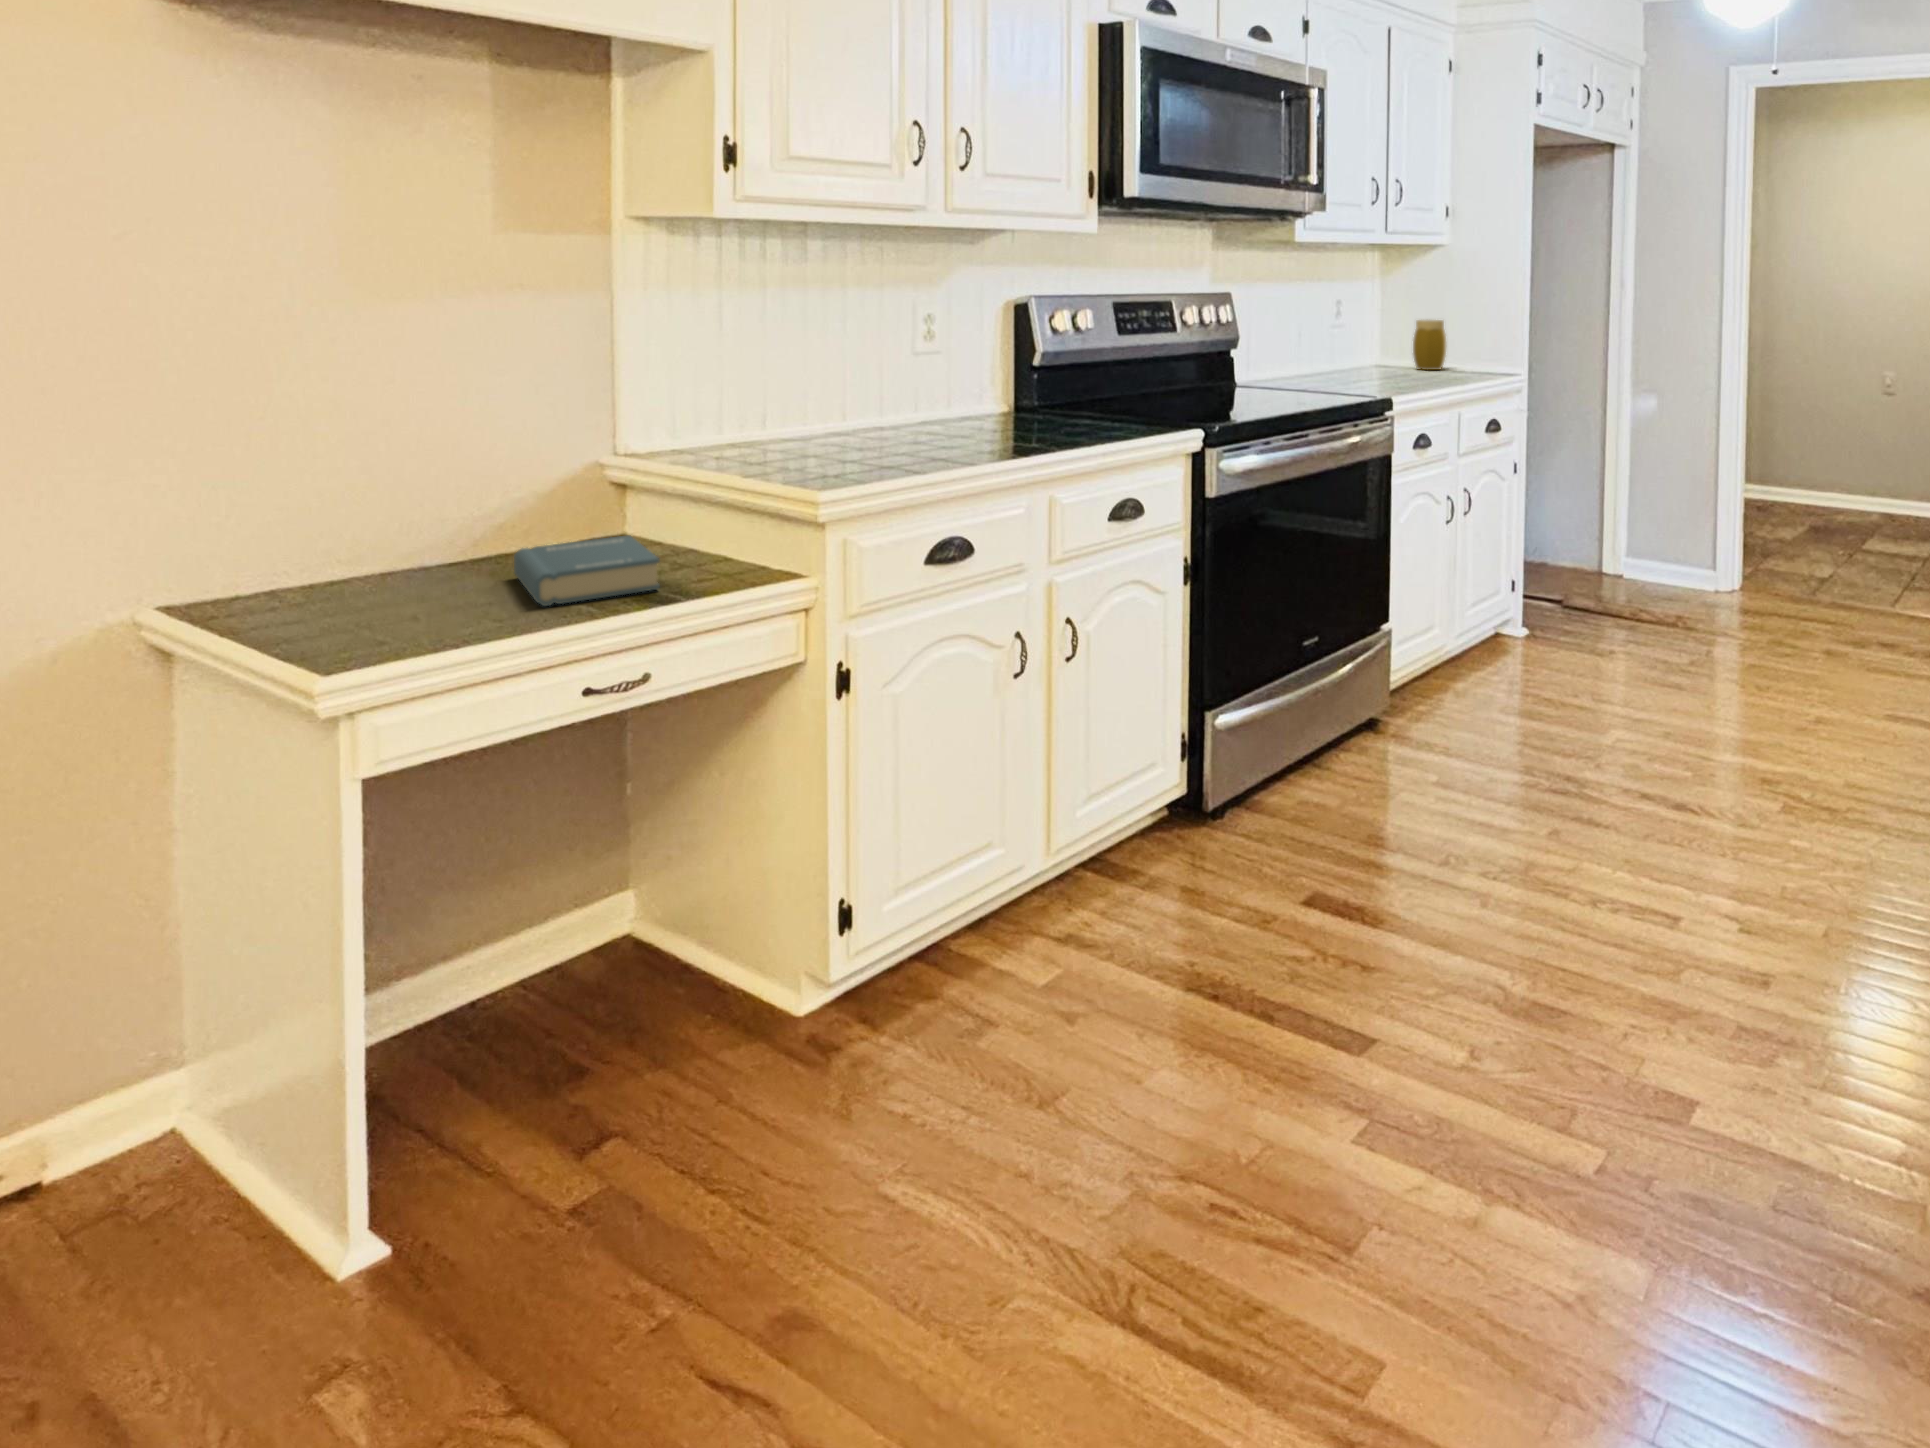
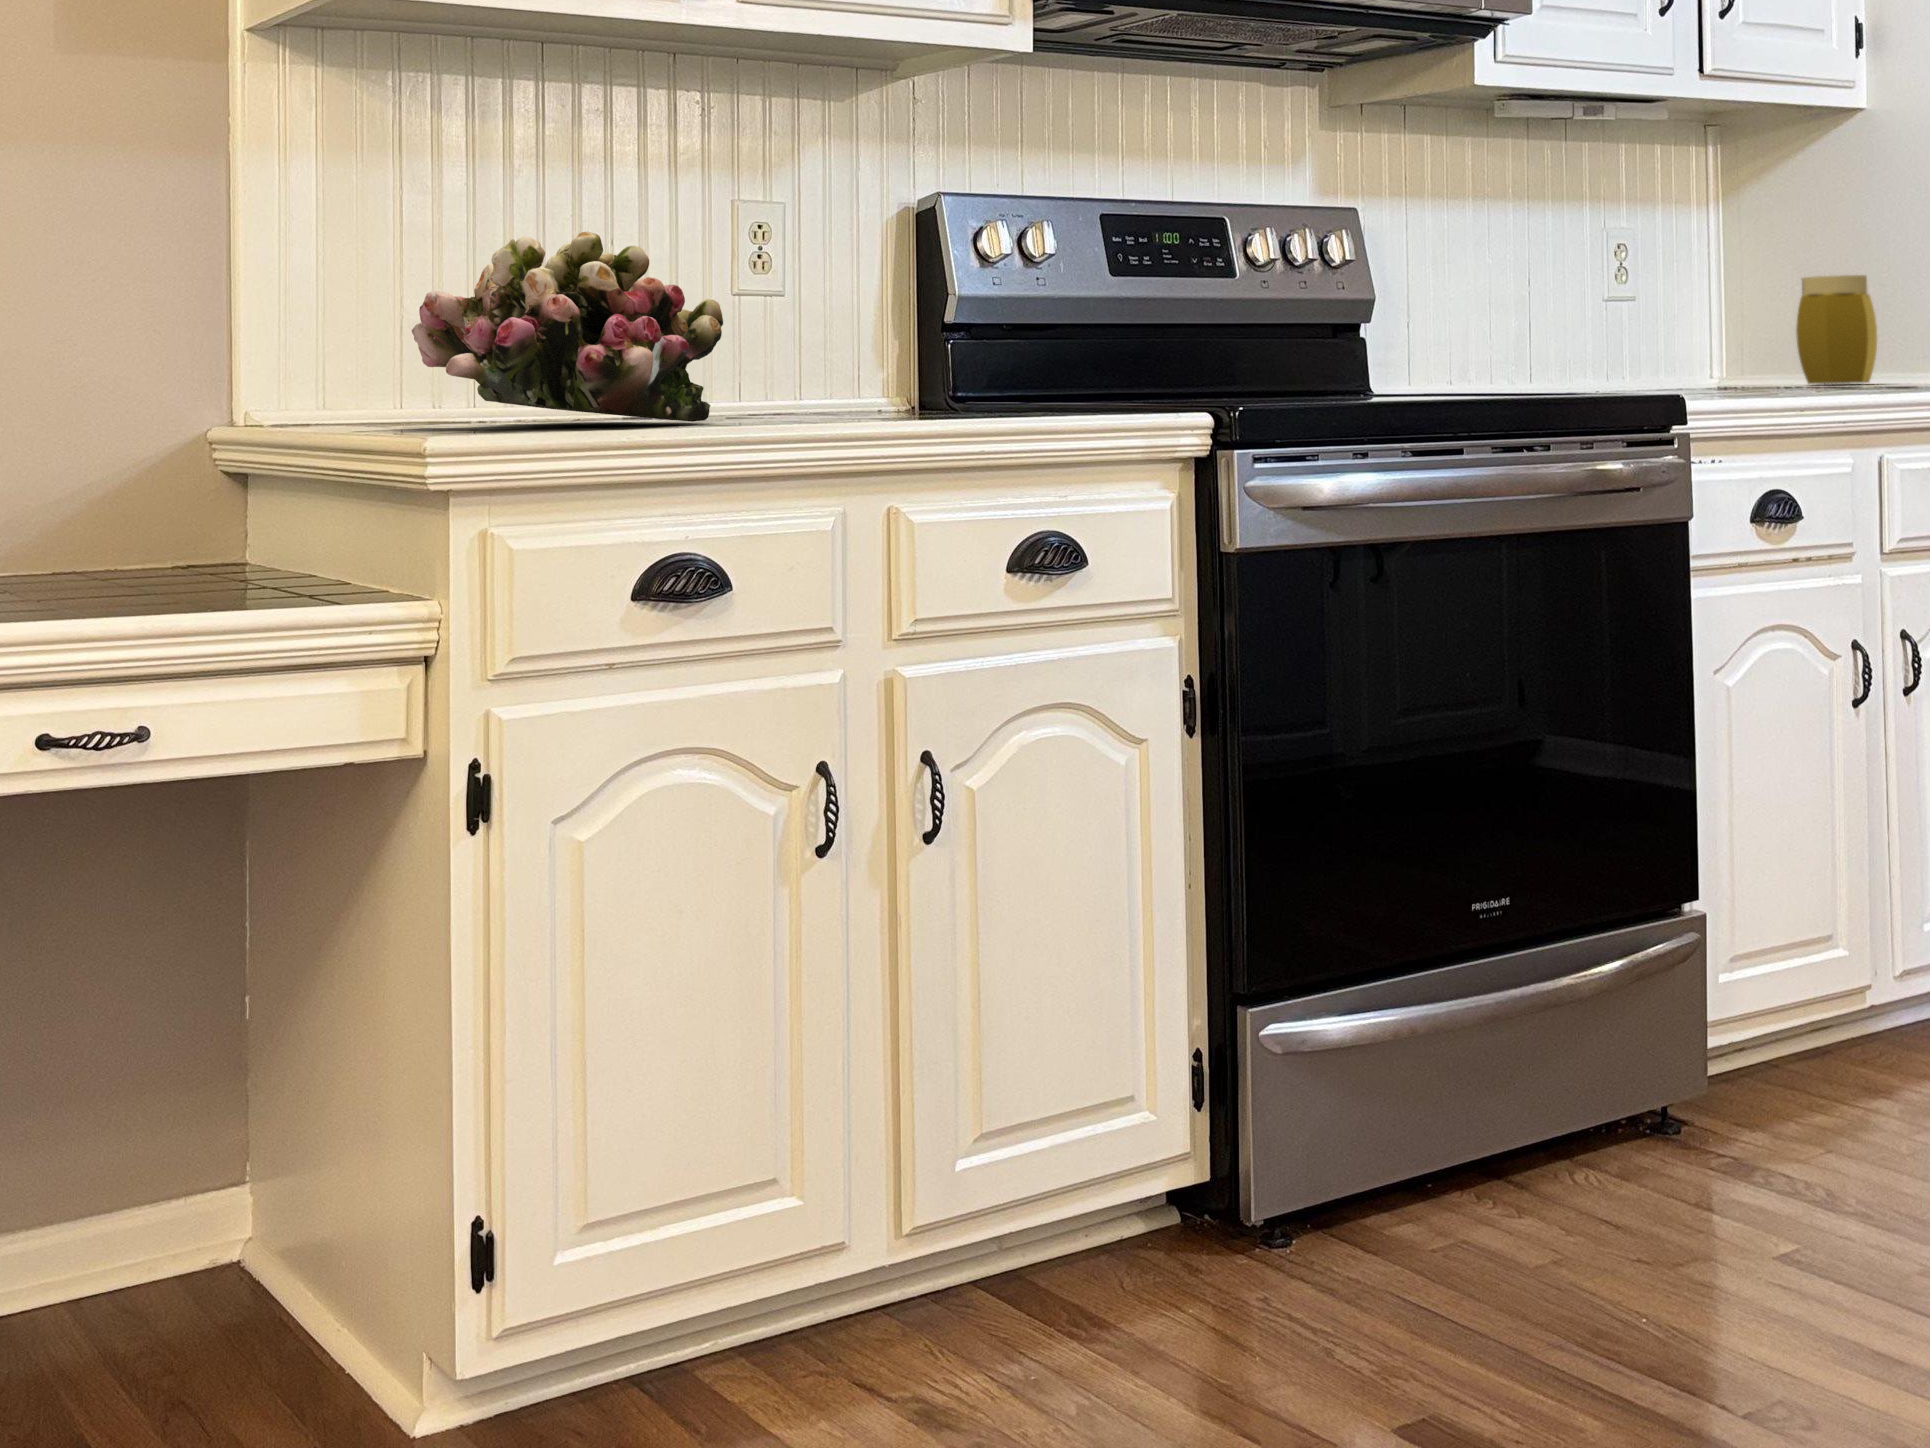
flower arrangement: none [756,346,949,451] -> present [412,231,723,422]
book: present [514,536,660,606] -> none [7,533,201,608]

